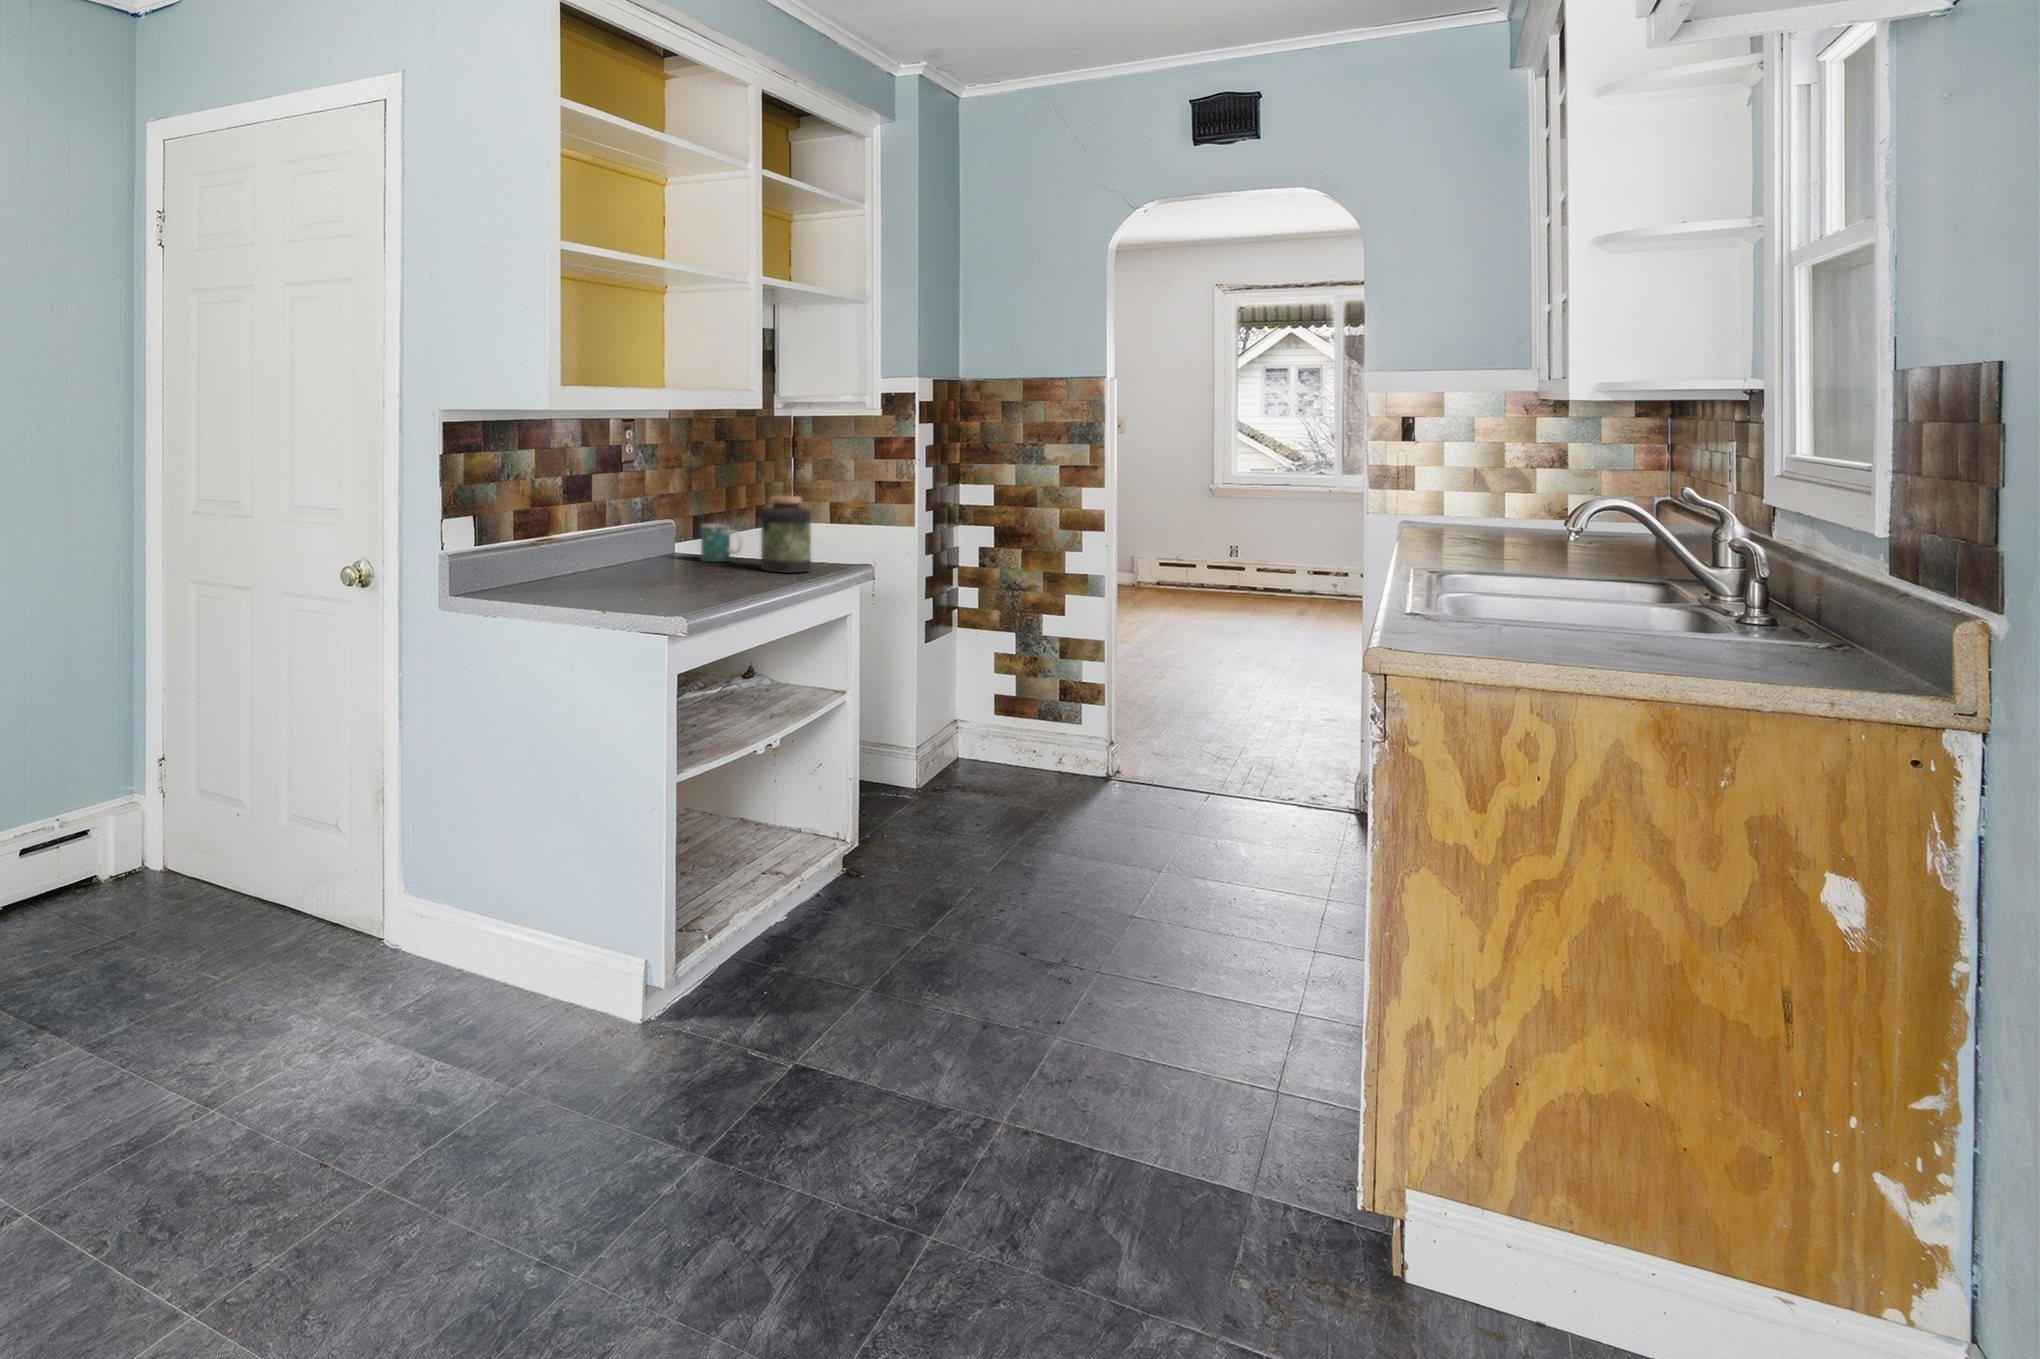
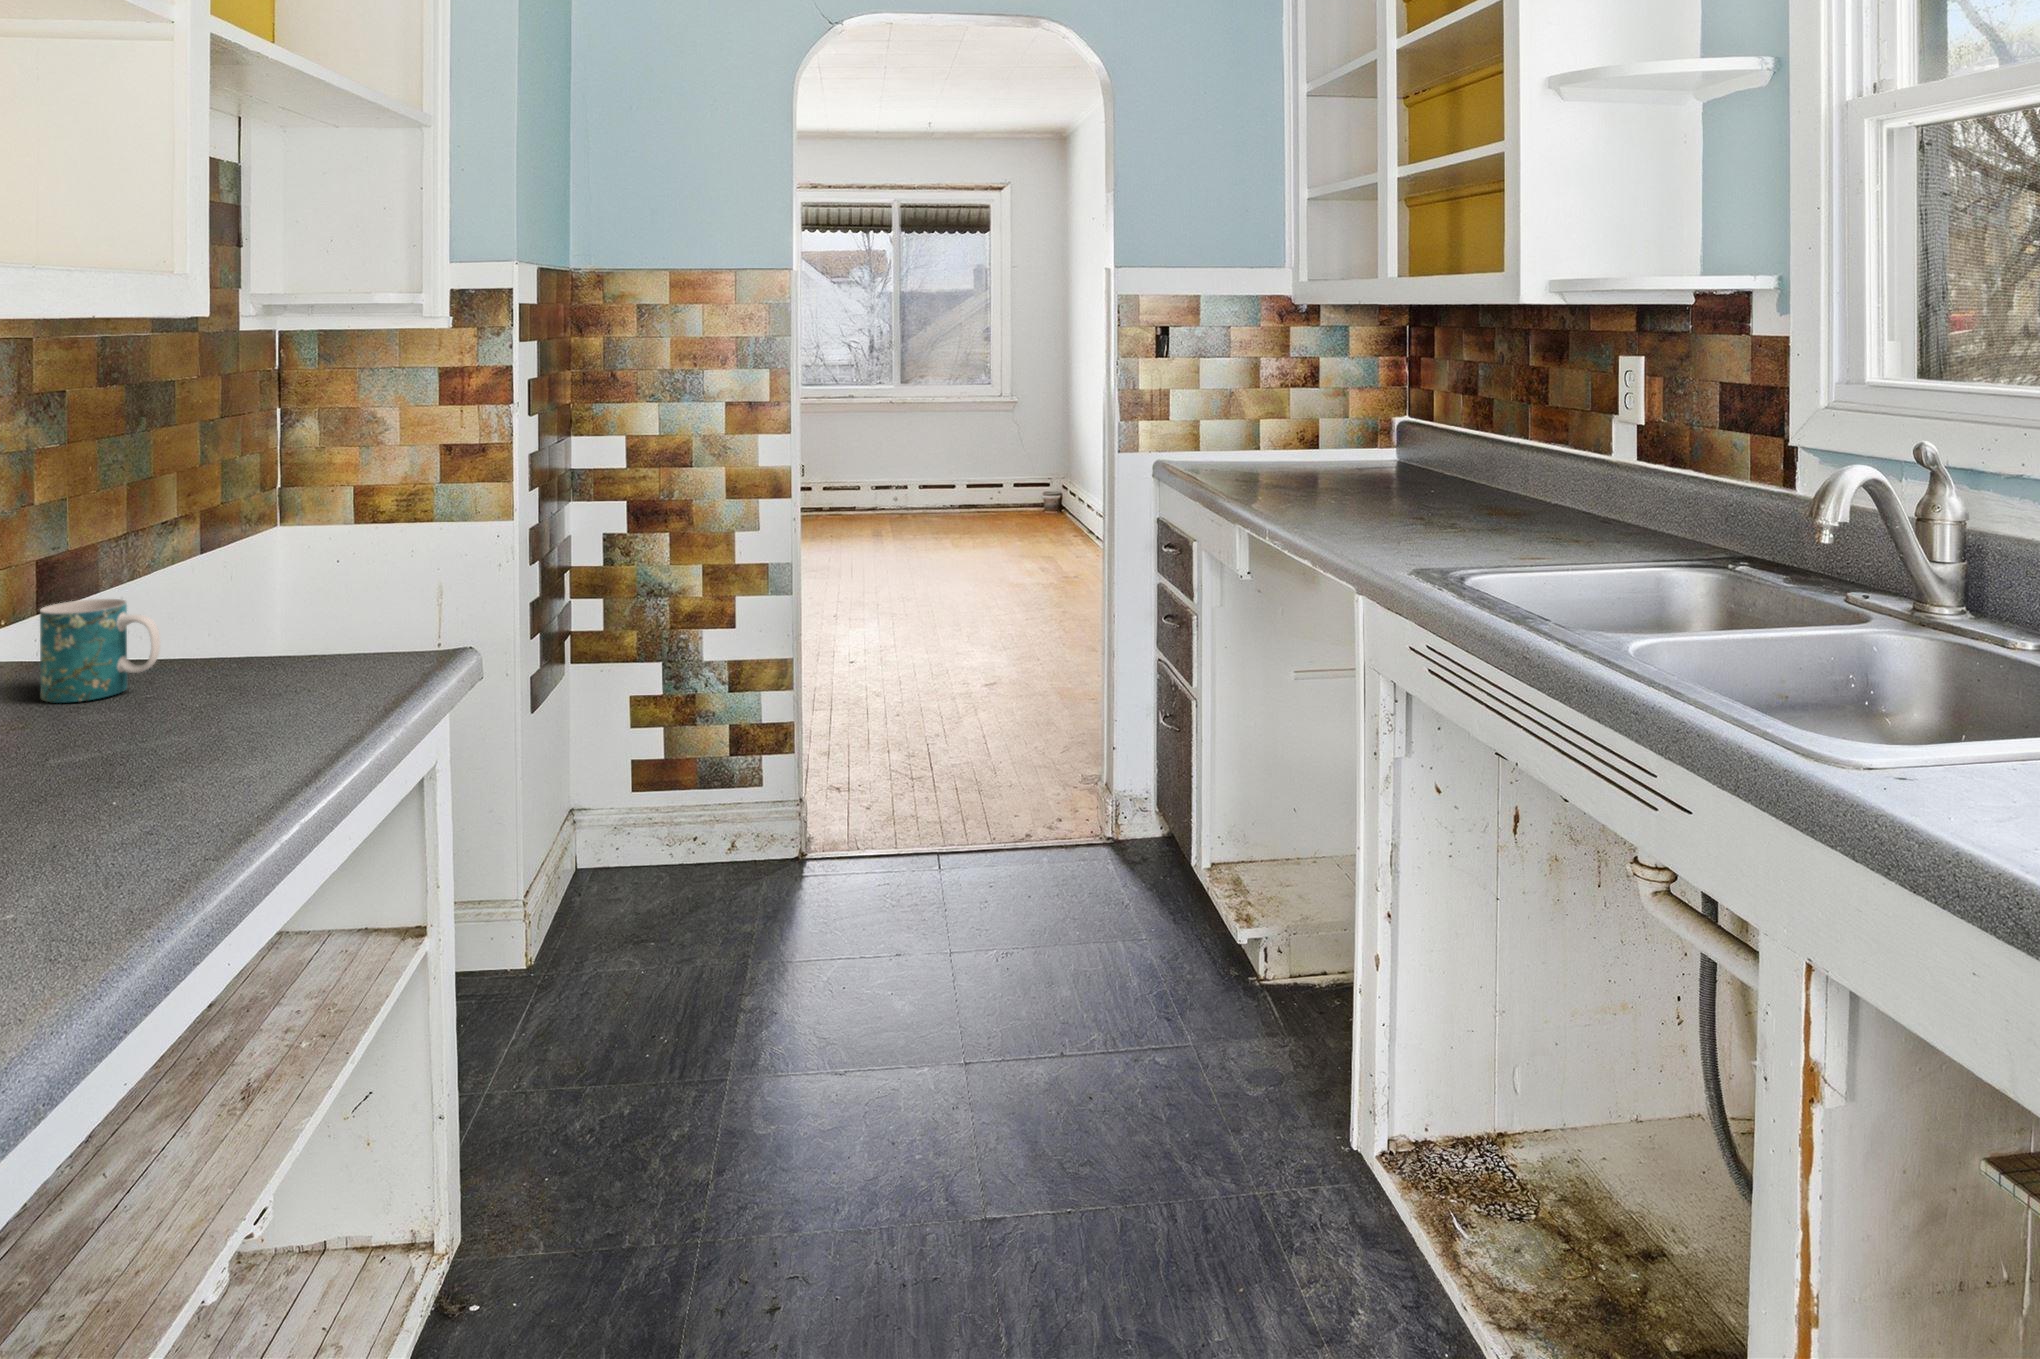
jar: present [761,496,811,573] -> none [214,524,348,721]

